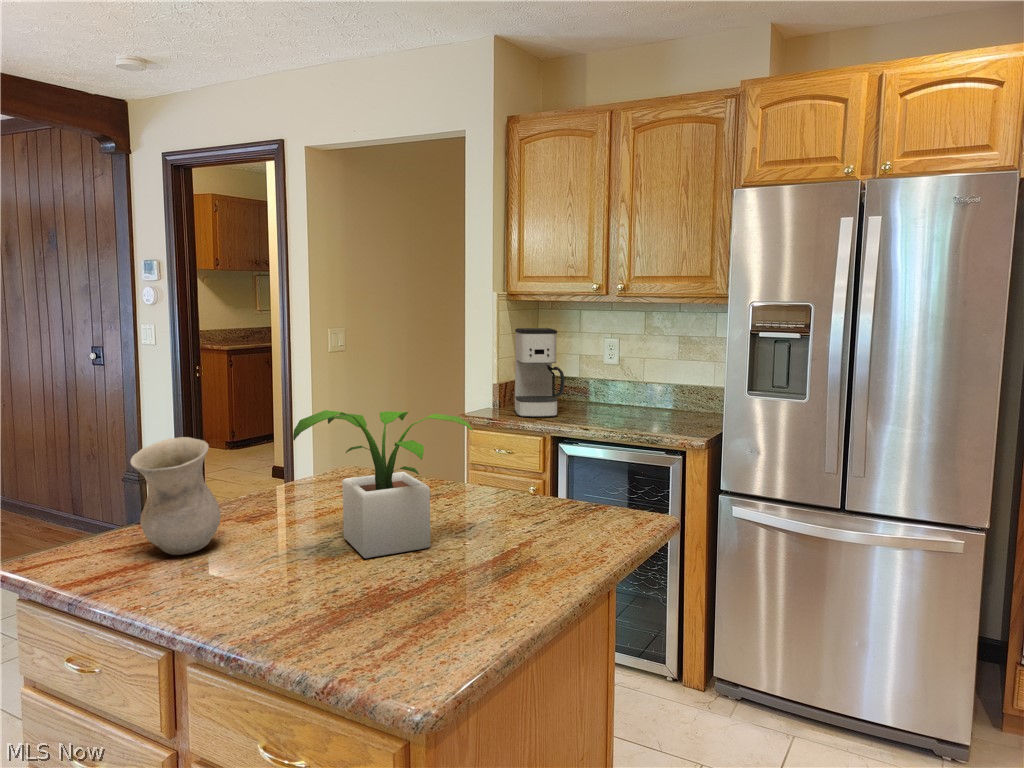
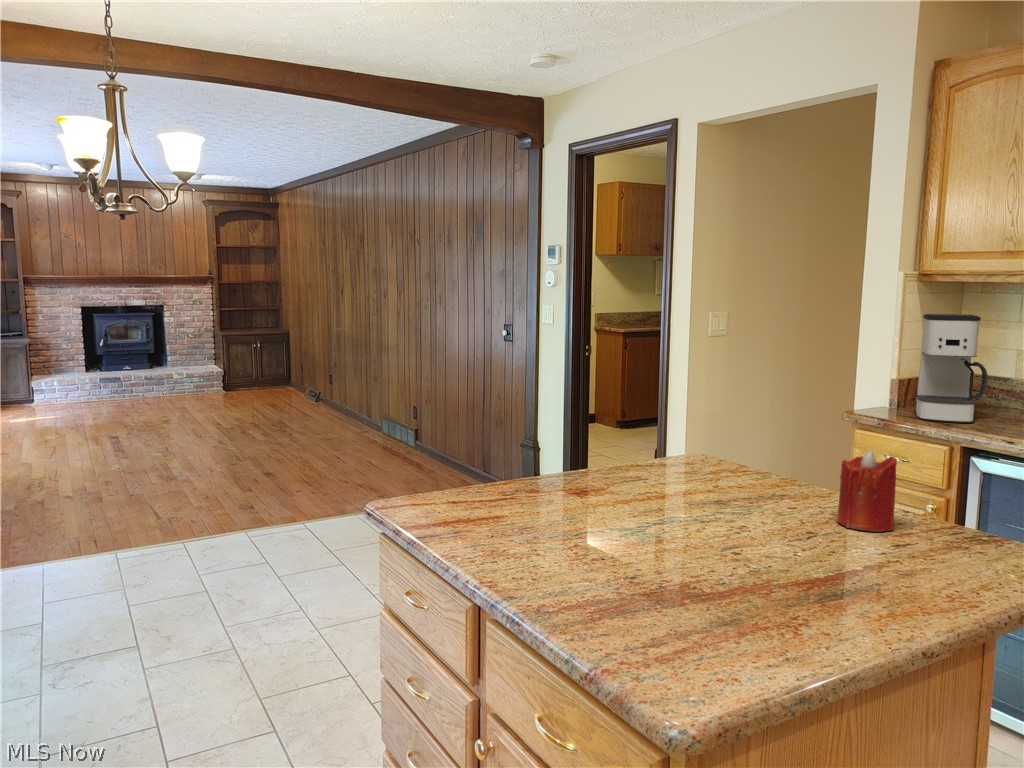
potted plant: present [293,410,473,558] -> none [607,387,814,551]
vase: present [130,437,221,555] -> none [470,404,547,515]
candle: none [485,448,529,516] -> present [837,450,897,532]

